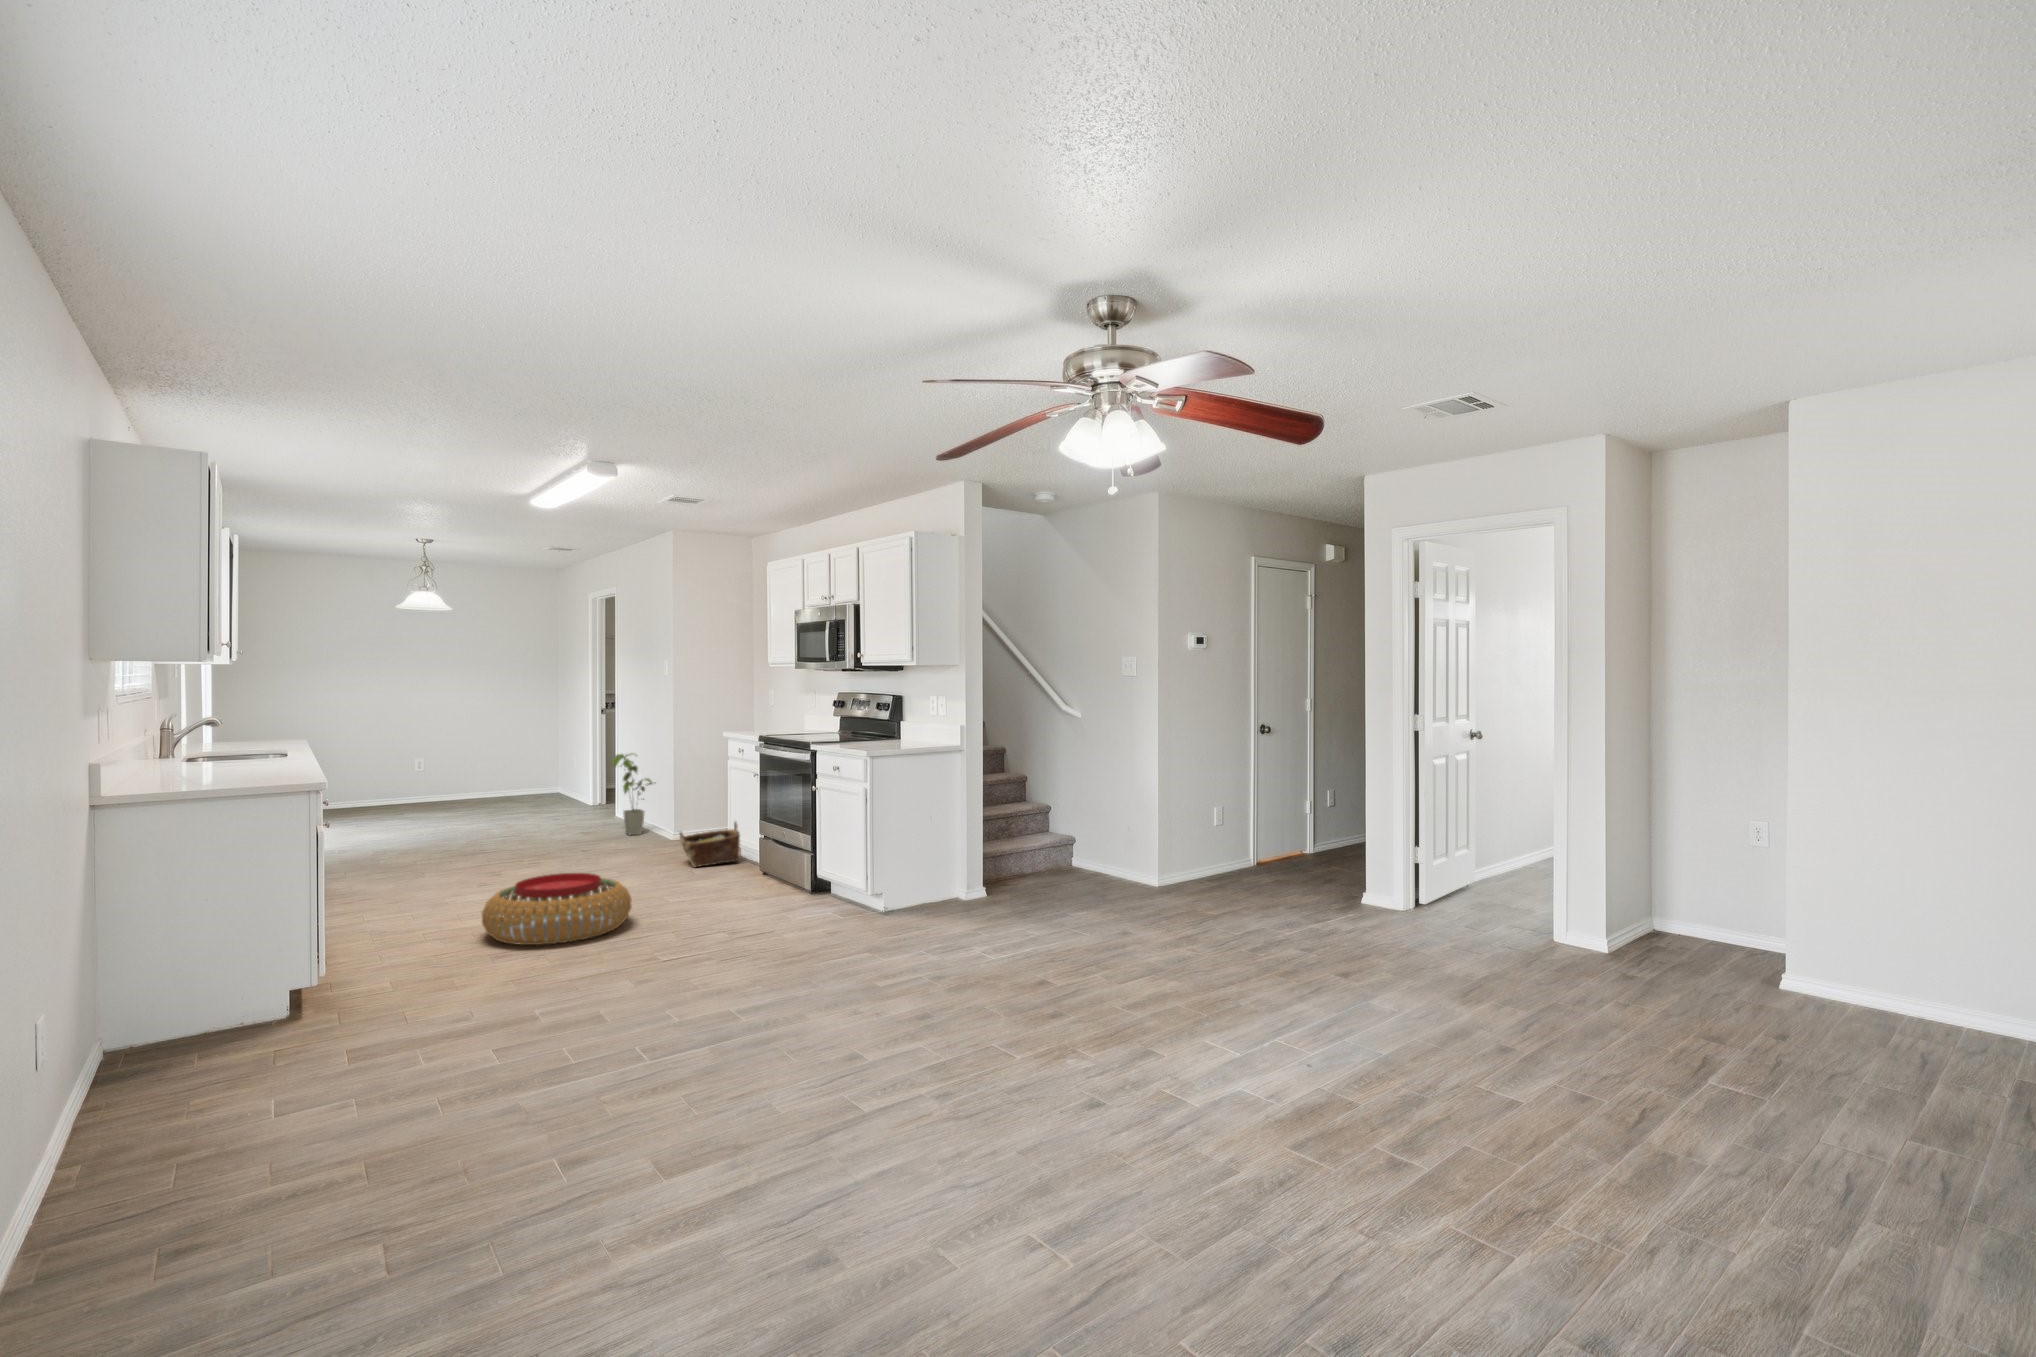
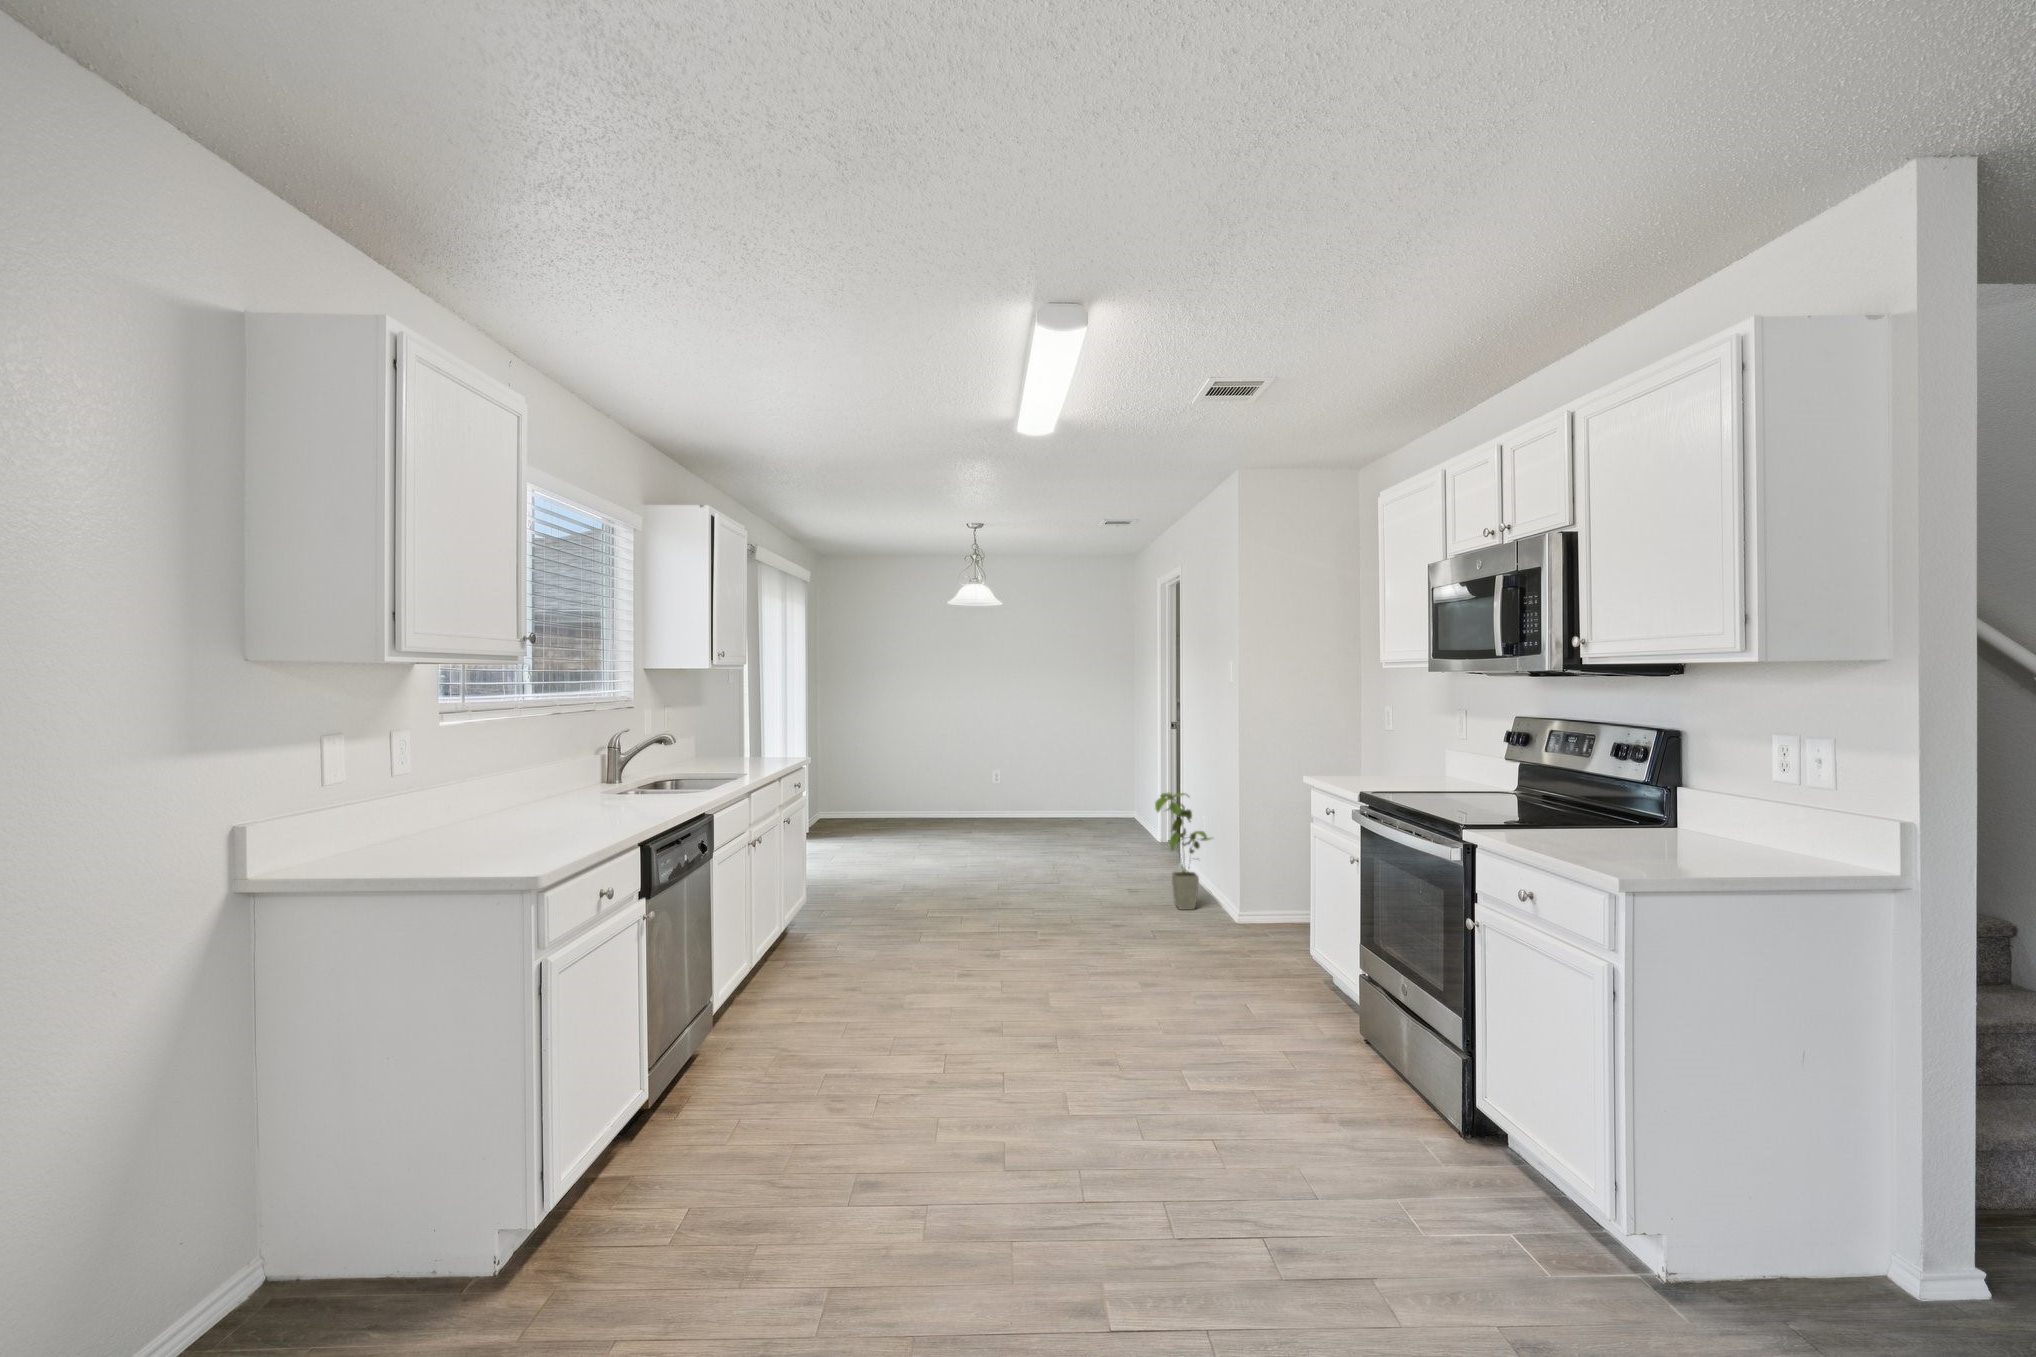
woven basket: present [679,822,740,867] -> none [1228,930,1328,1004]
pouf: present [482,873,631,945] -> none [856,1026,1101,1191]

